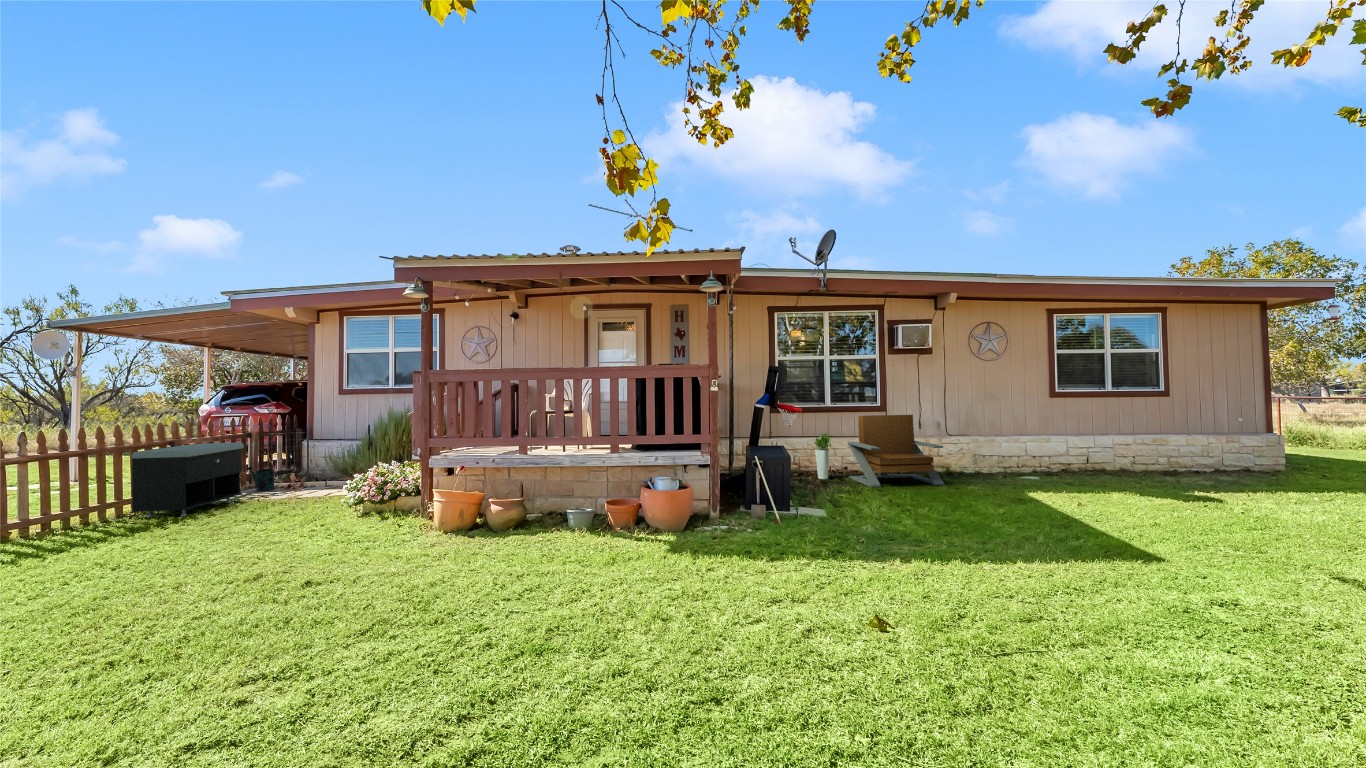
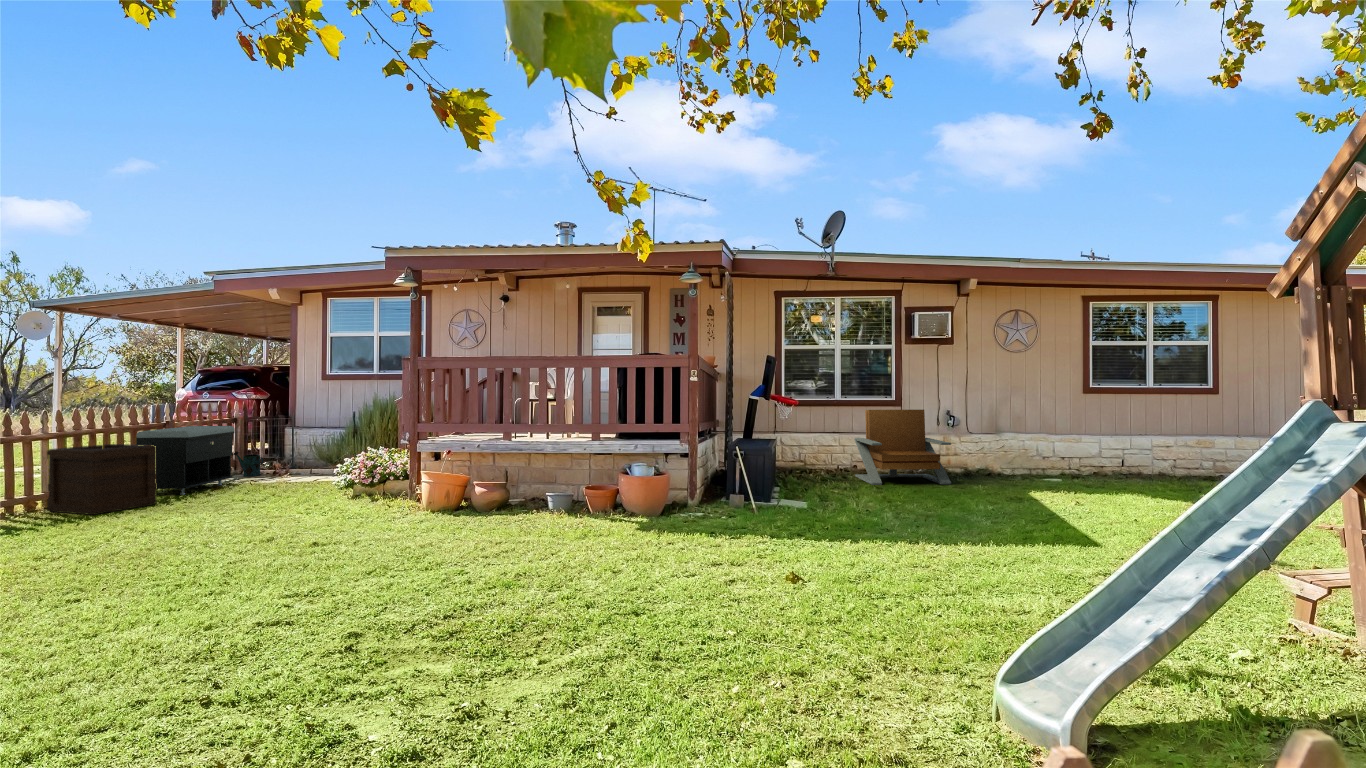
planter: present [814,433,832,479] -> none [815,427,837,477]
wooden crate: none [18,466,149,547] -> present [47,444,157,515]

